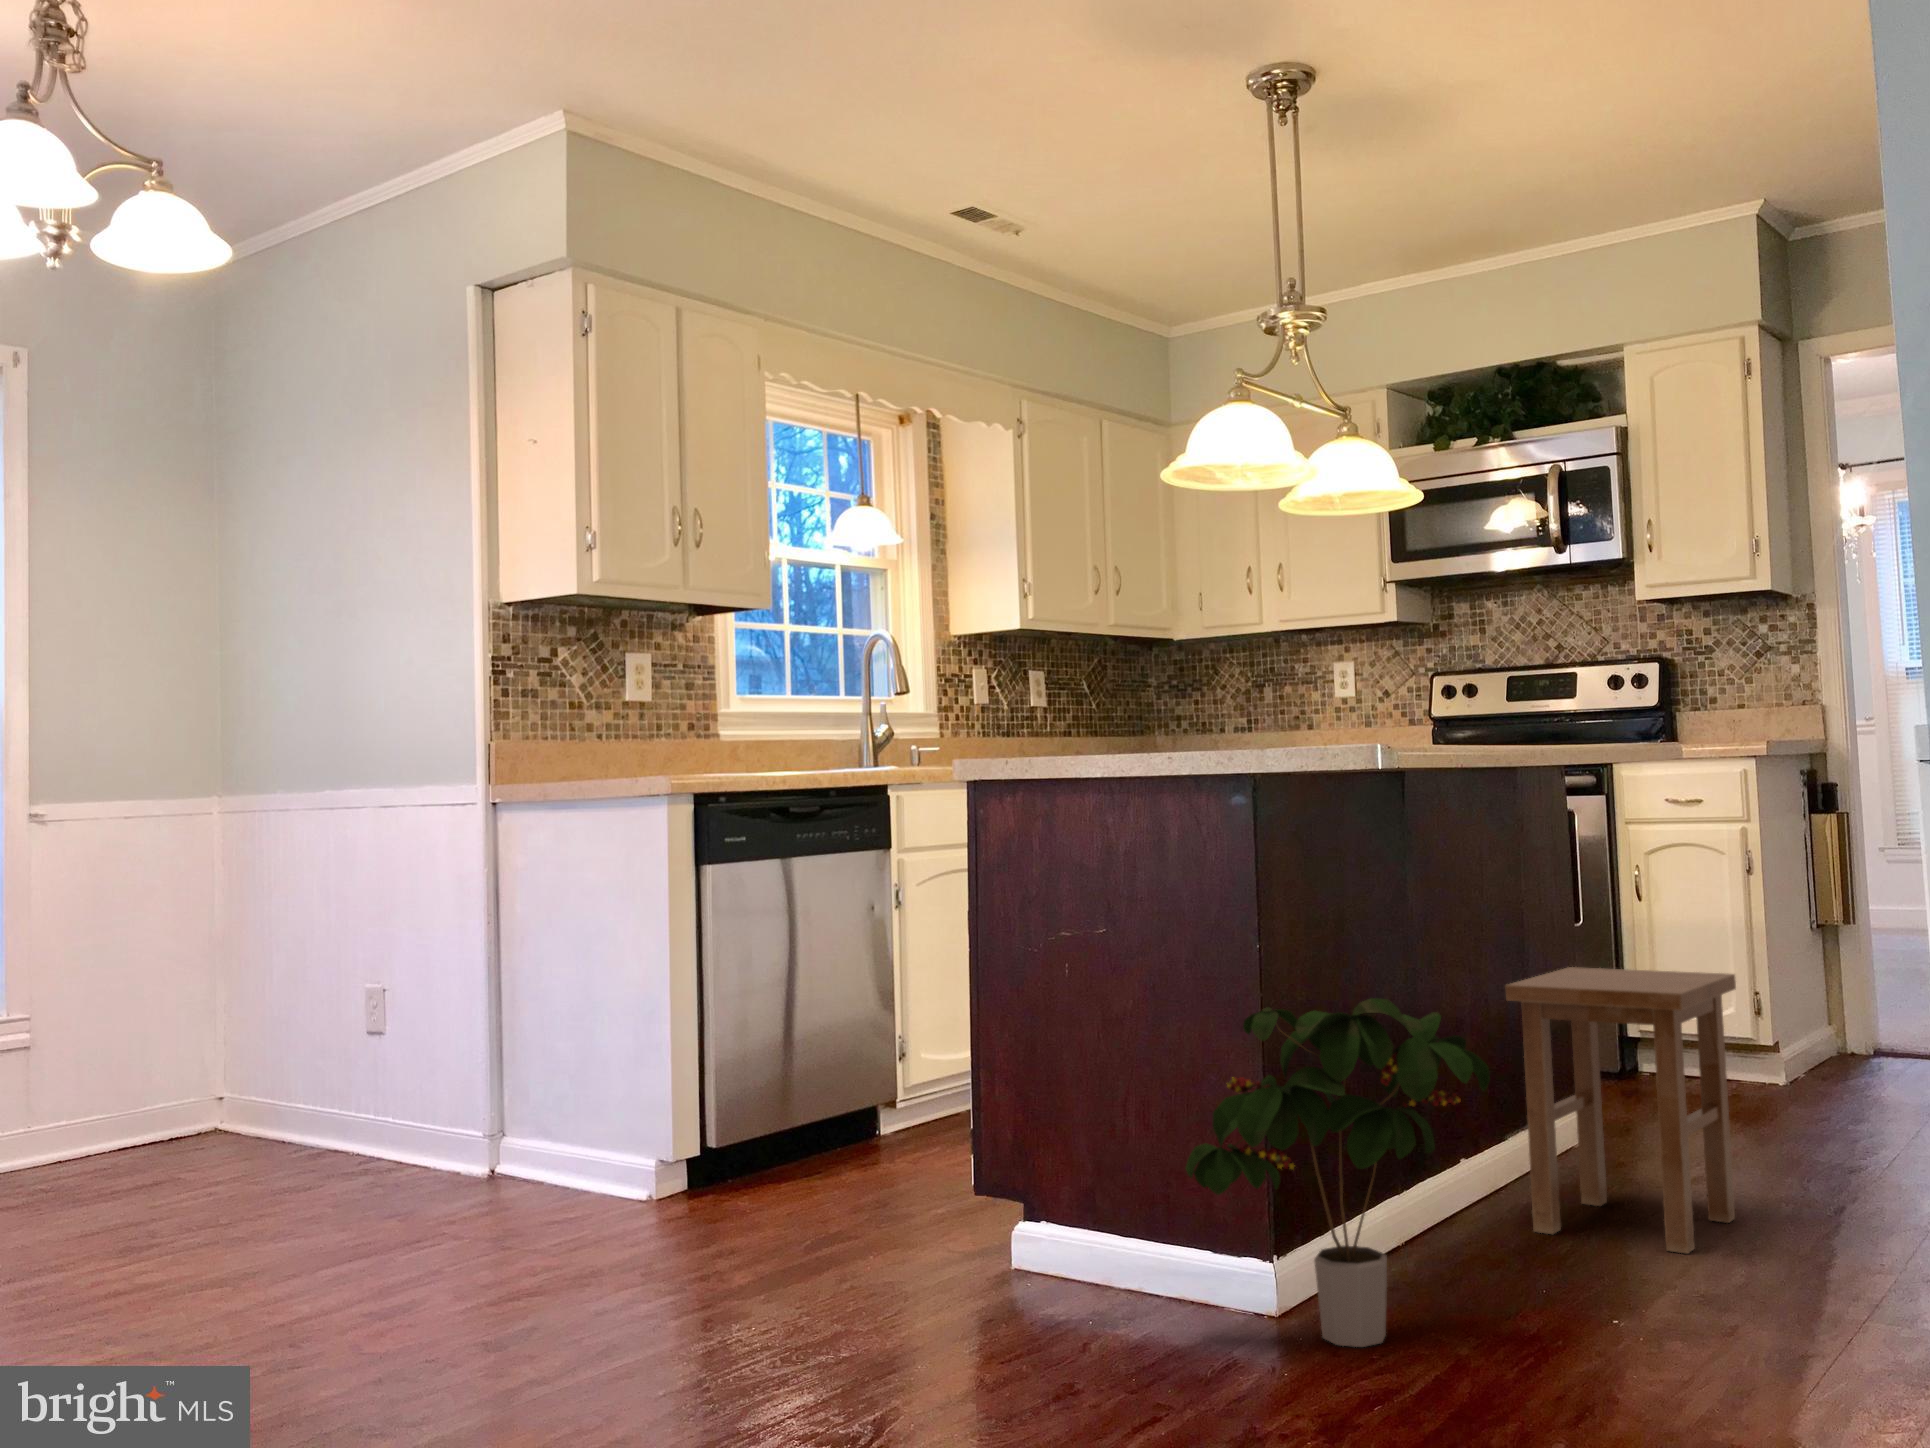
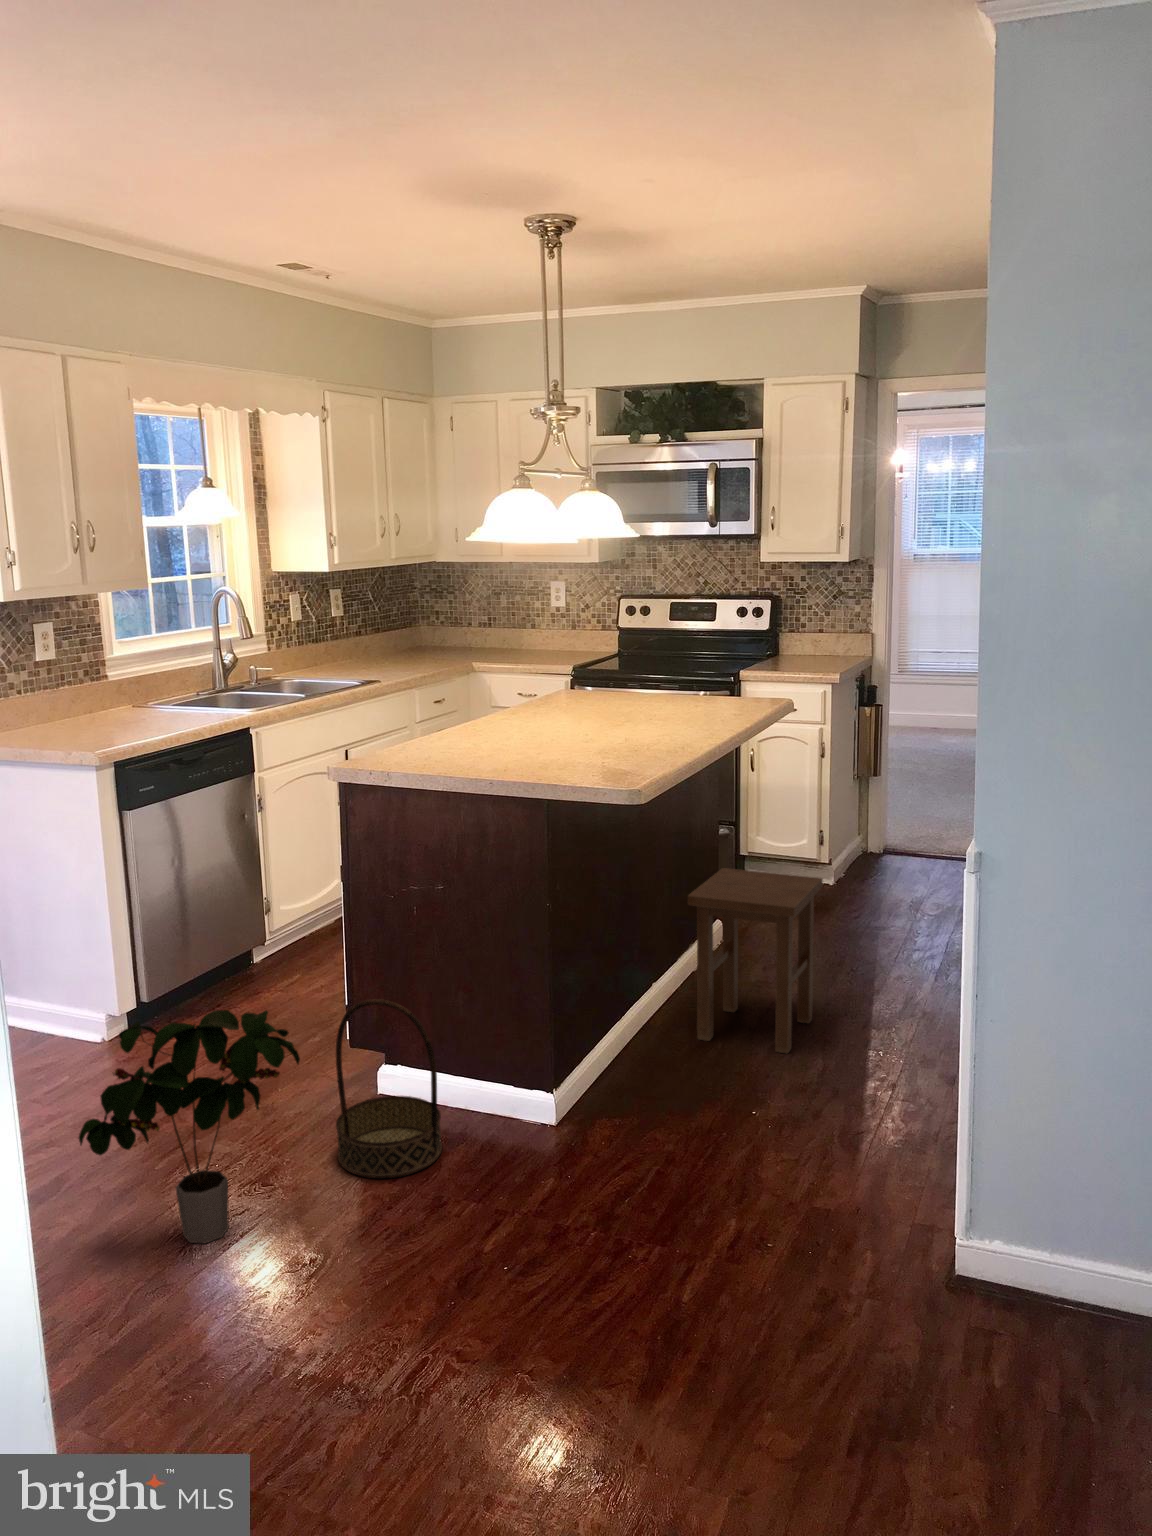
potted plant: present [1186,998,1490,1347] -> present [79,1010,300,1243]
basket: none [929,1067,1092,1352] -> present [336,999,442,1178]

